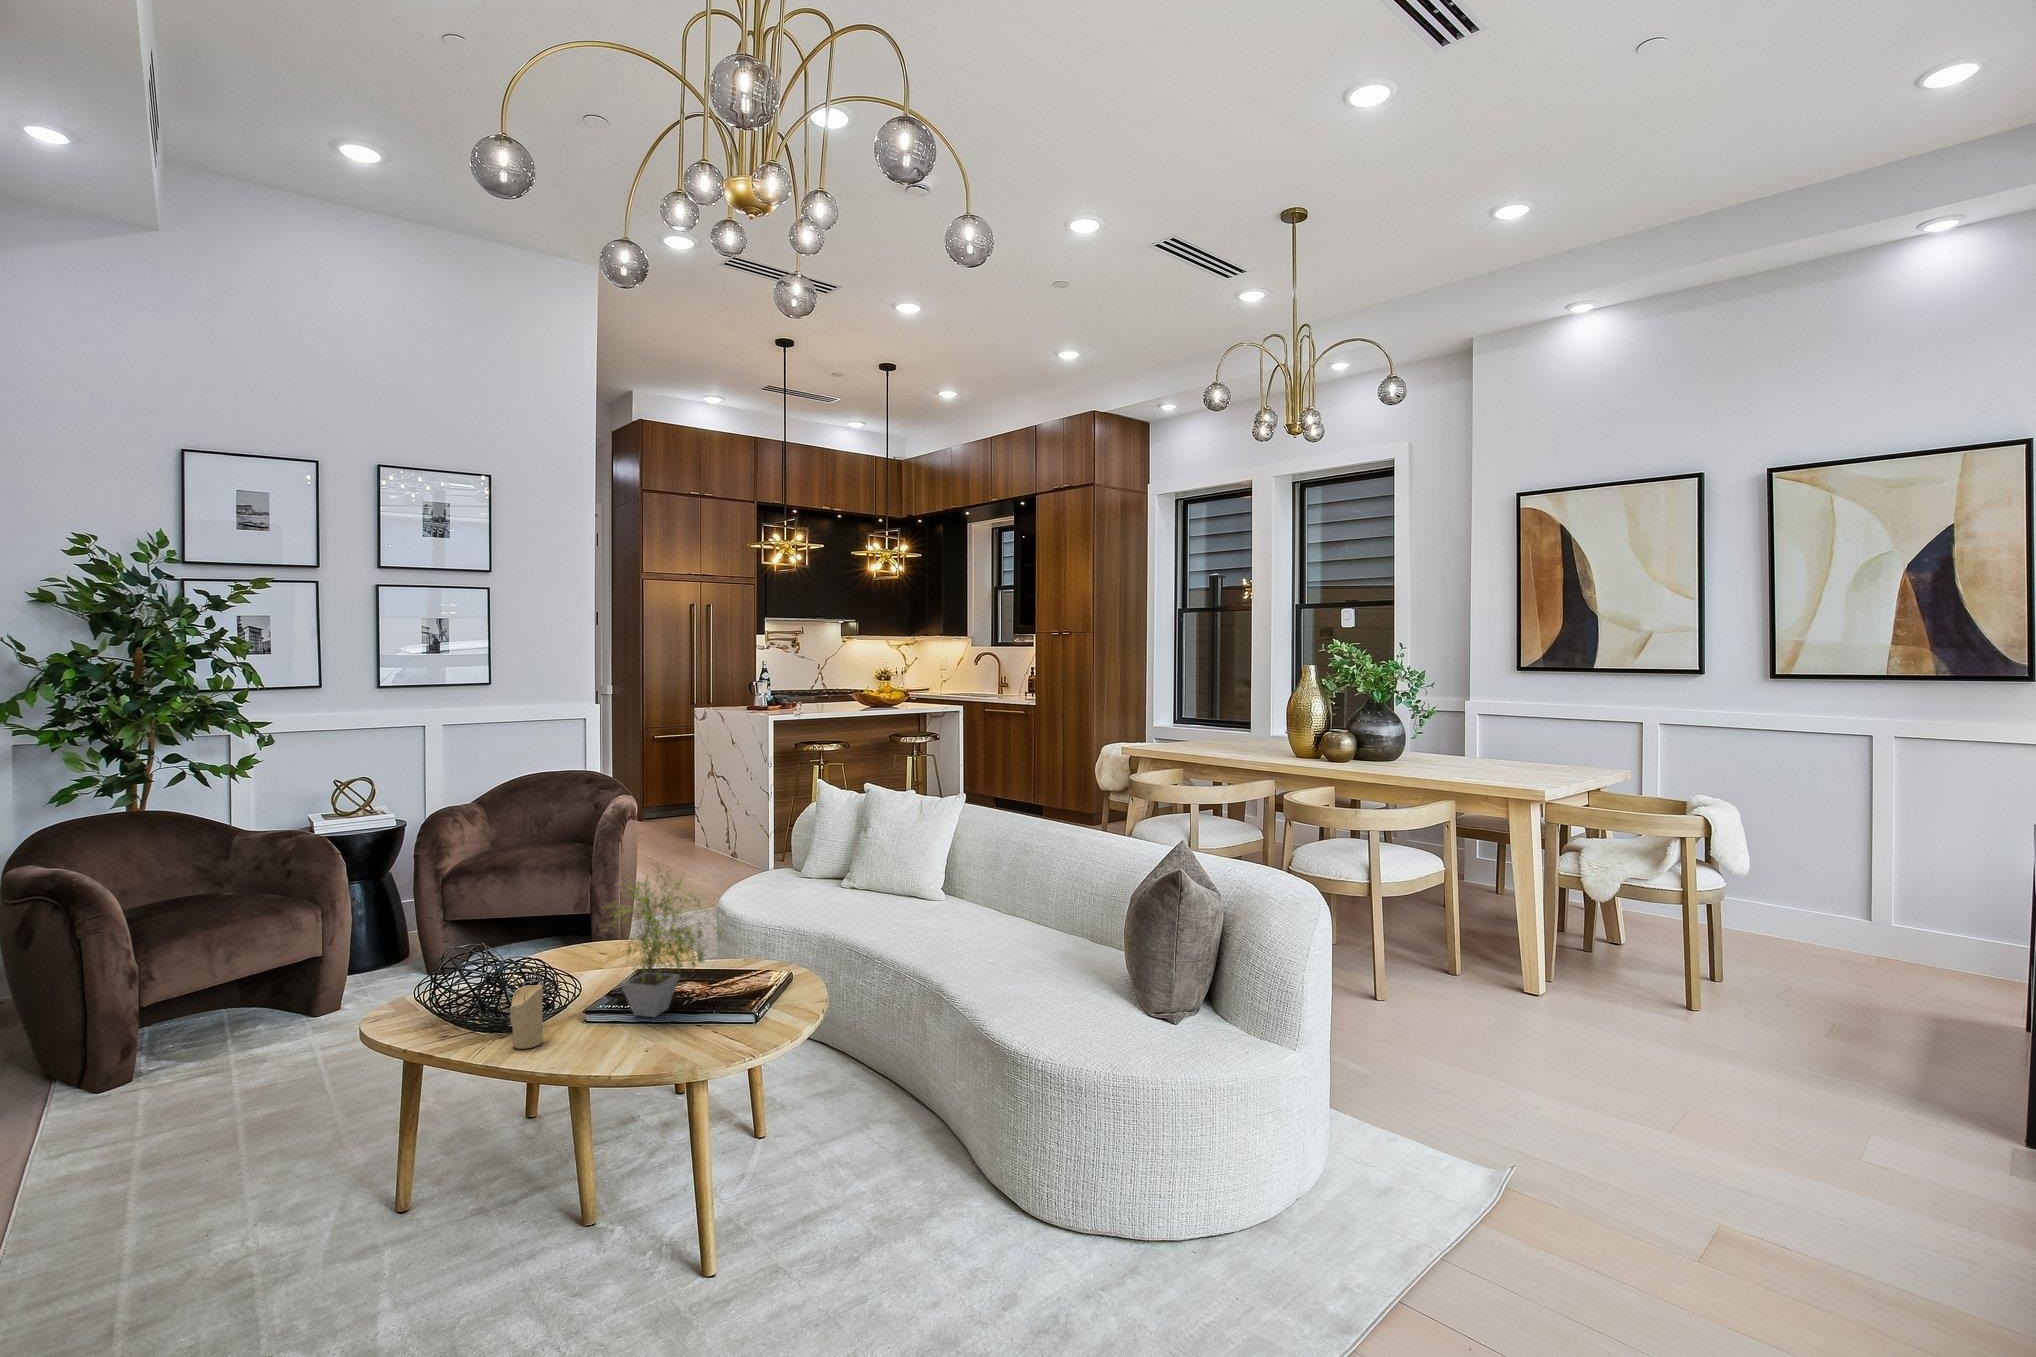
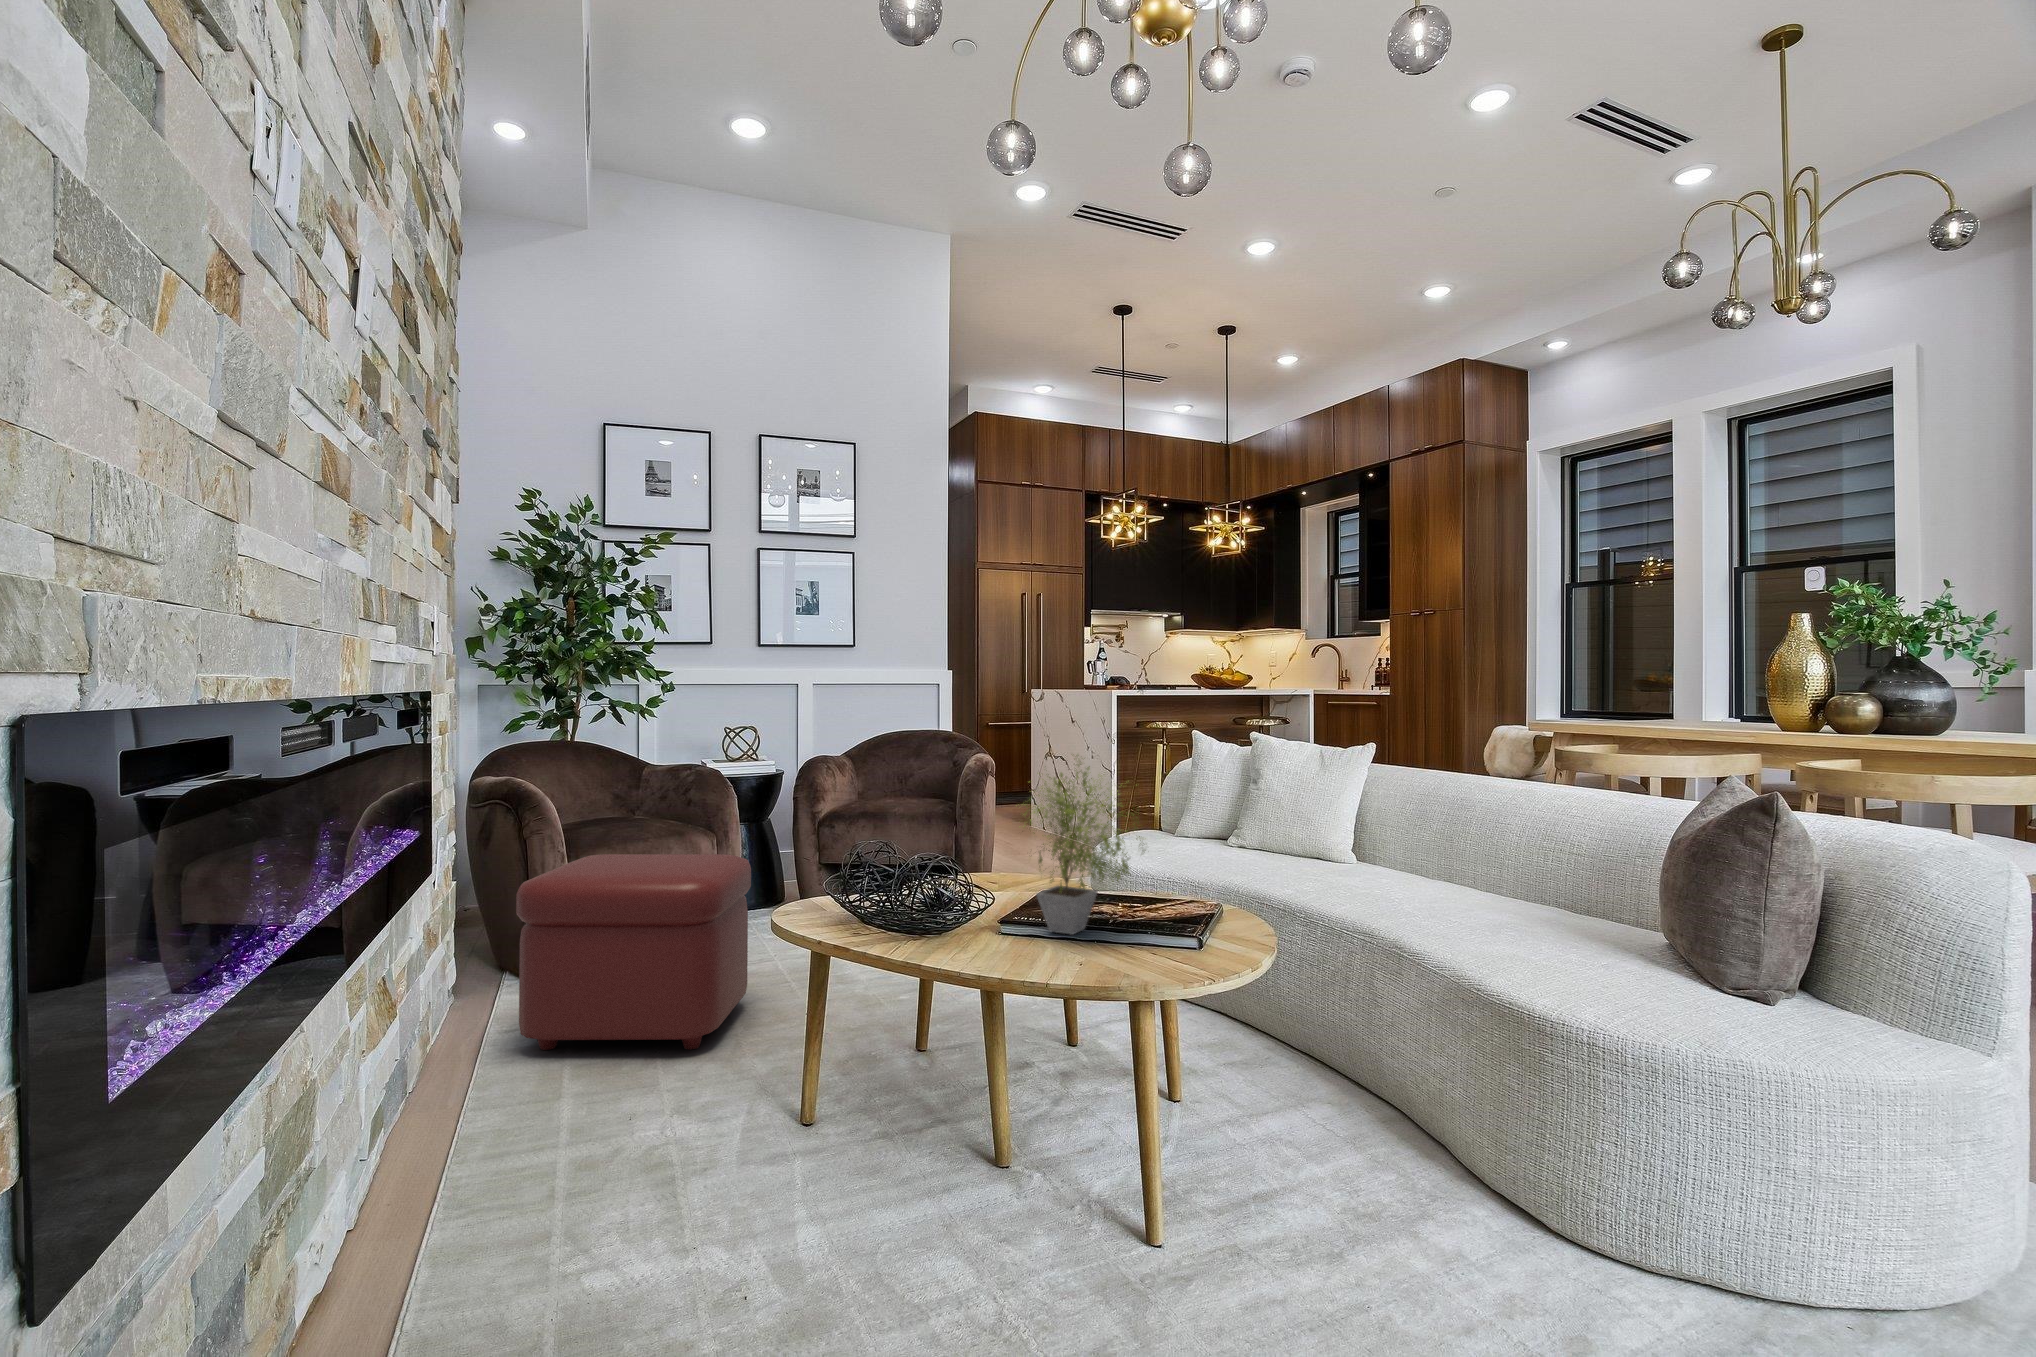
ottoman: none [64,943,353,1170] -> present [516,854,751,1050]
candle: present [510,984,543,1049] -> none [926,881,959,951]

